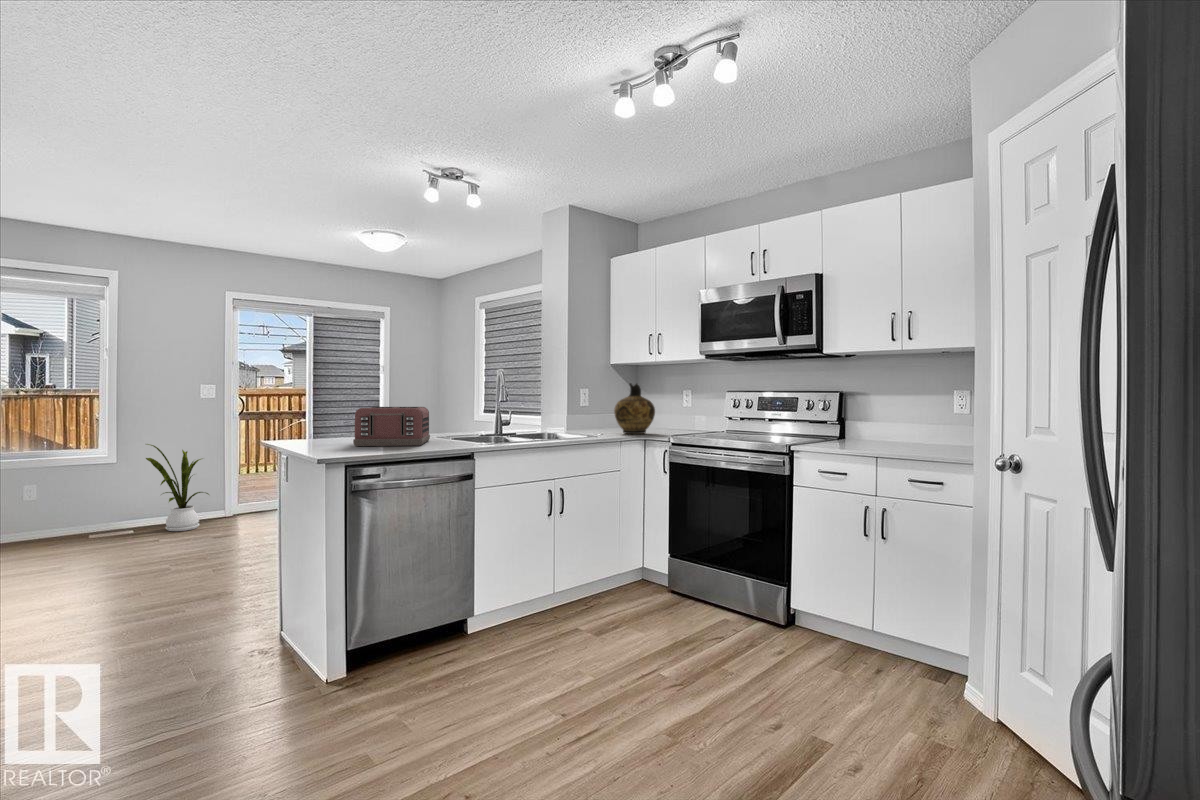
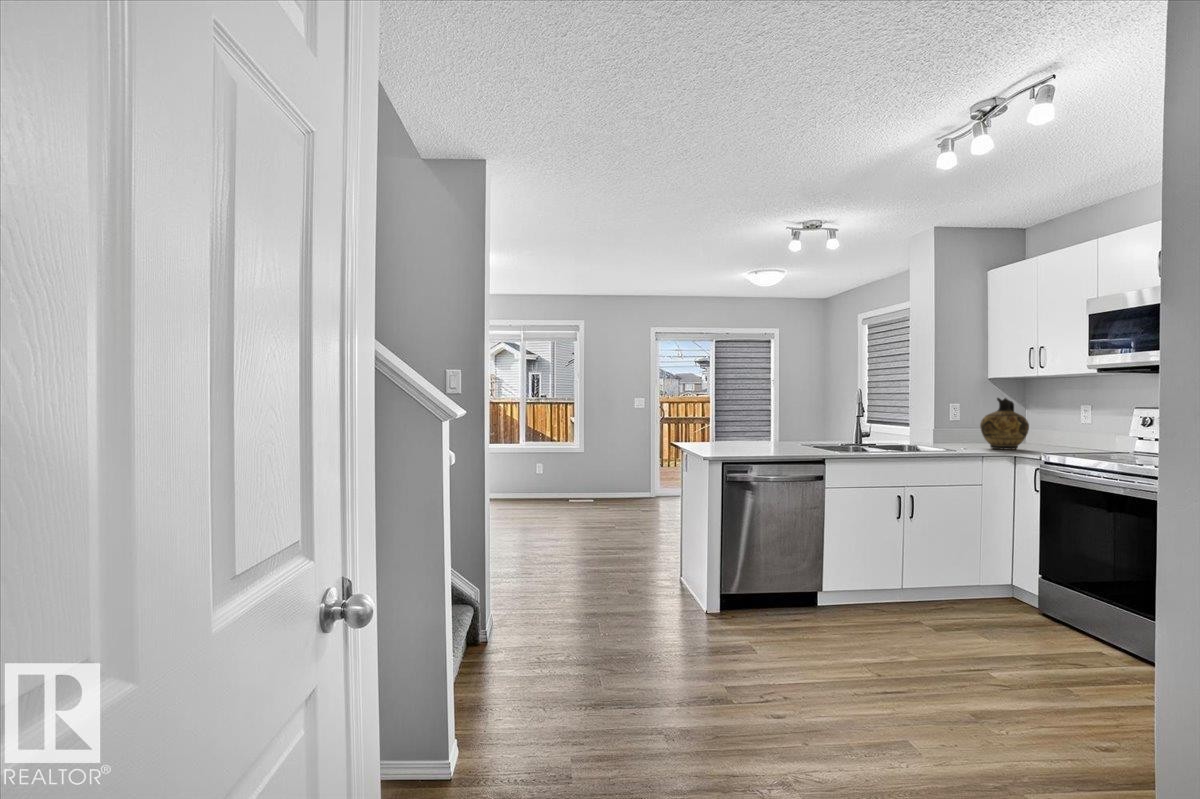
toaster: present [353,407,430,446] -> none [731,417,793,449]
house plant: present [146,444,209,531] -> none [599,440,640,506]

